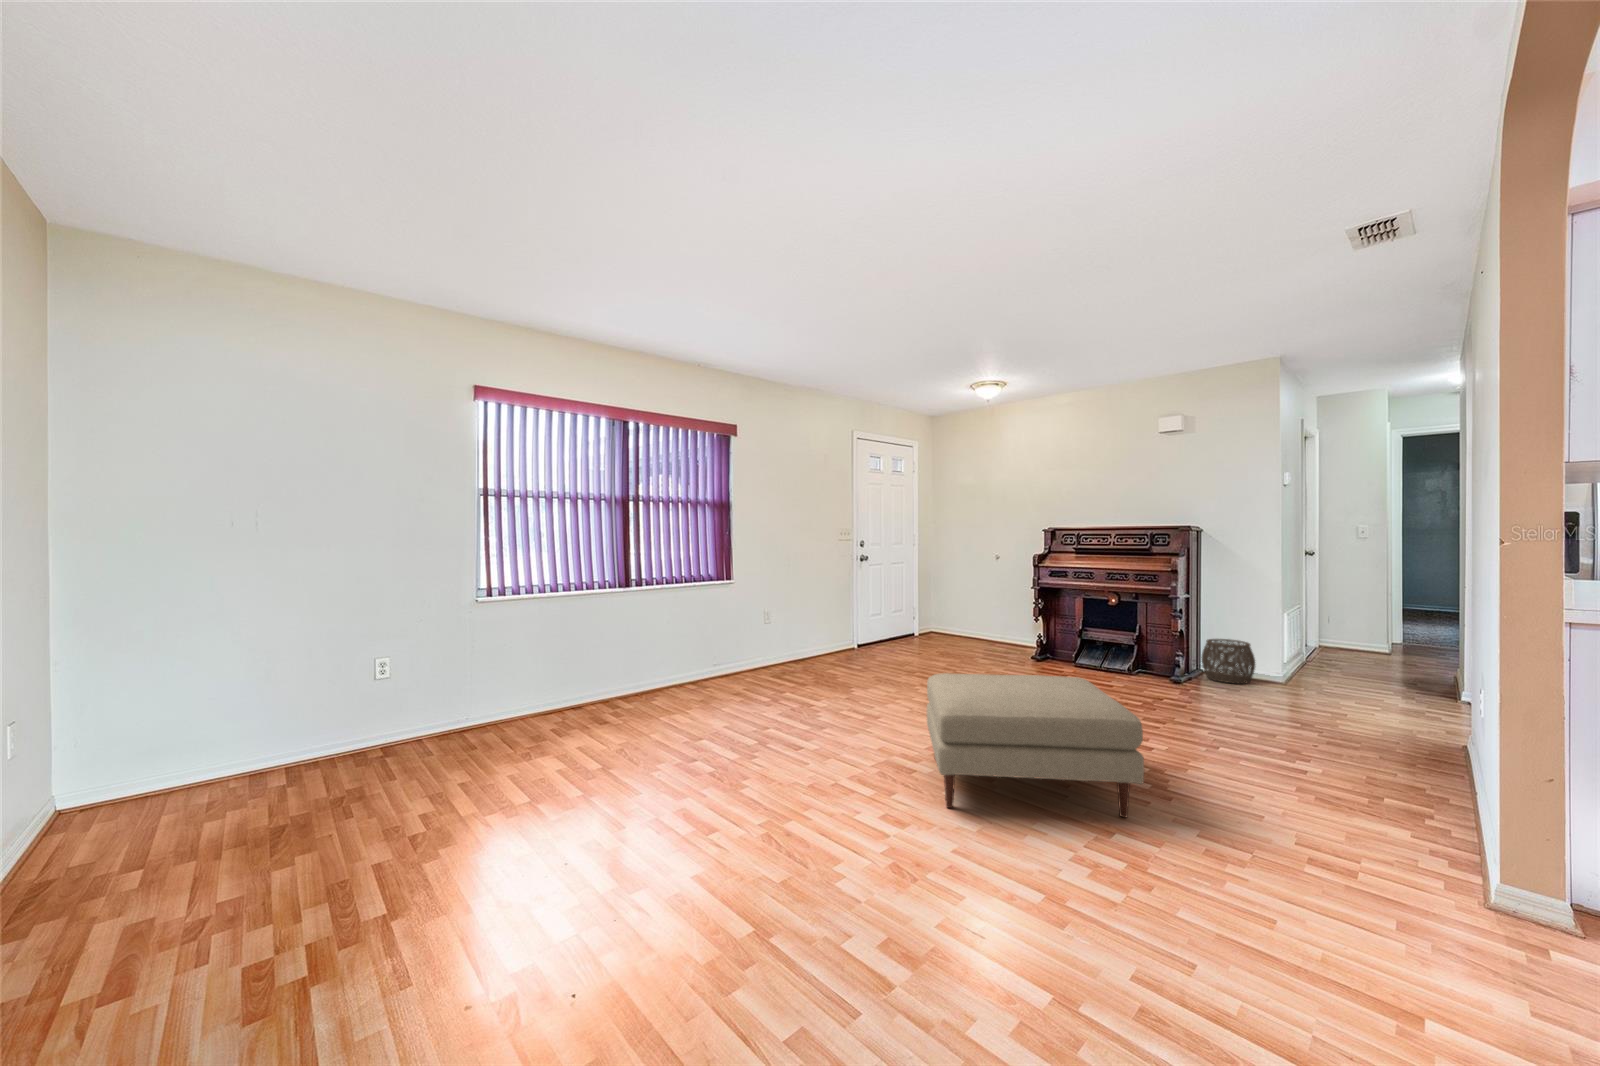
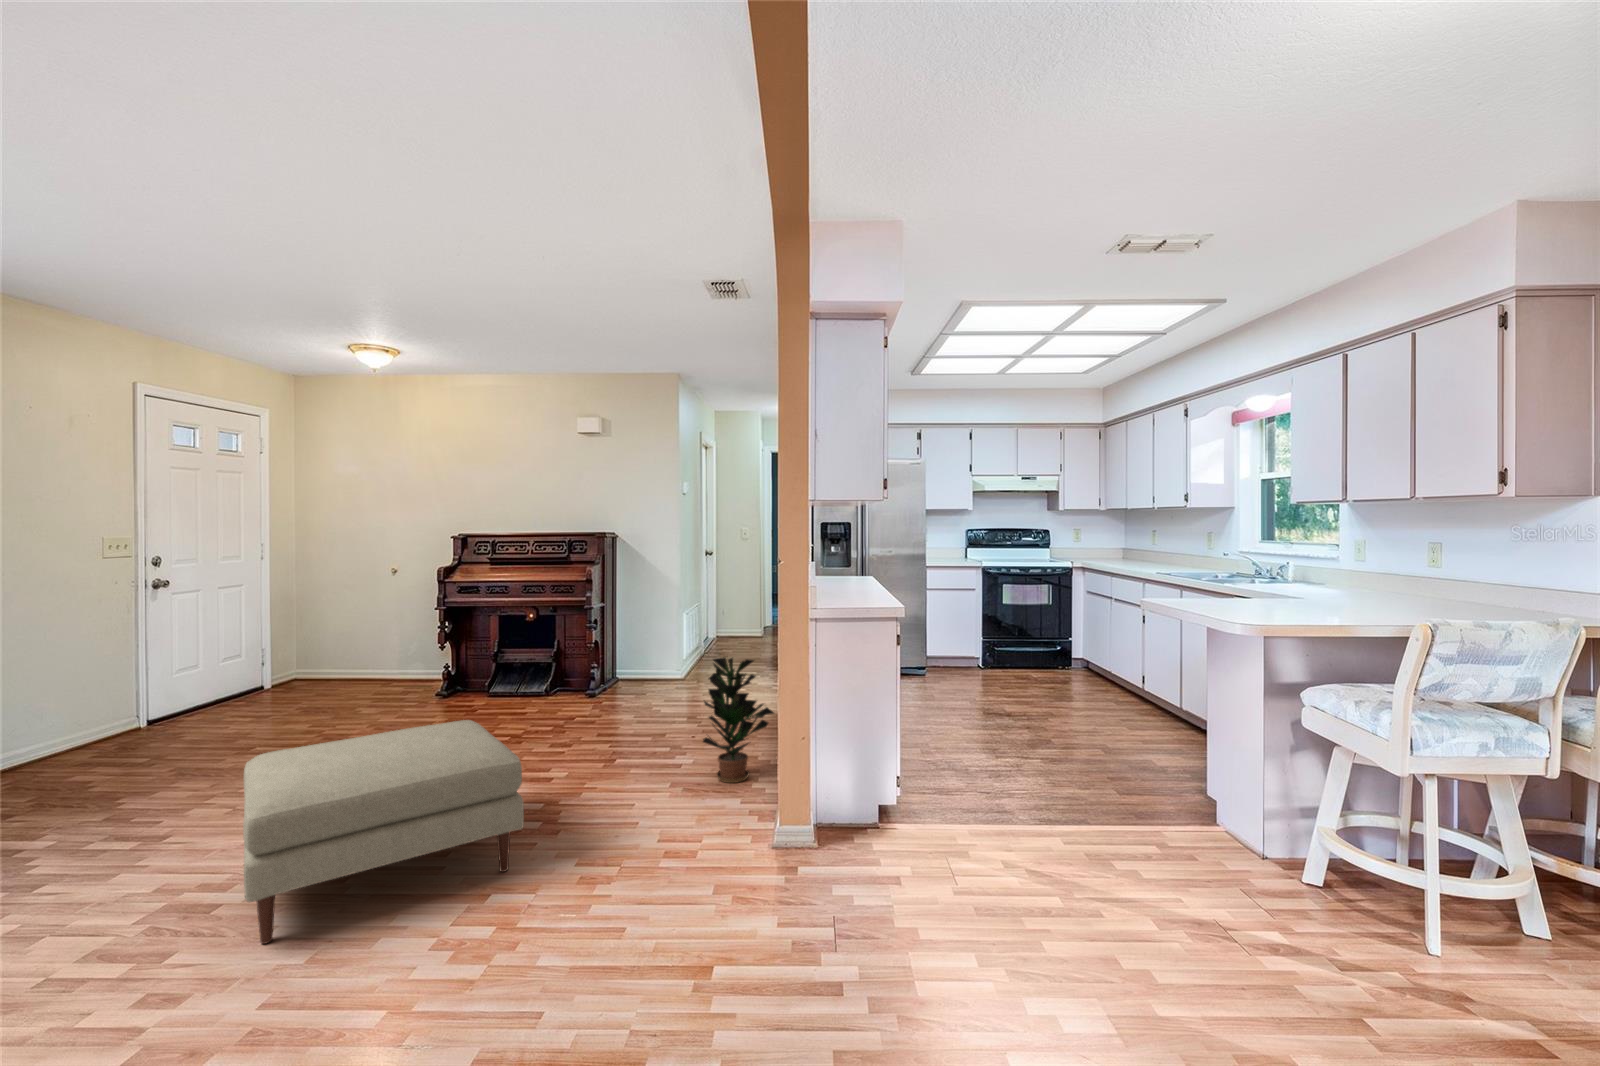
woven basket: present [1201,639,1255,684] -> none [615,644,660,688]
potted plant: none [1342,661,1465,812] -> present [703,657,774,783]

